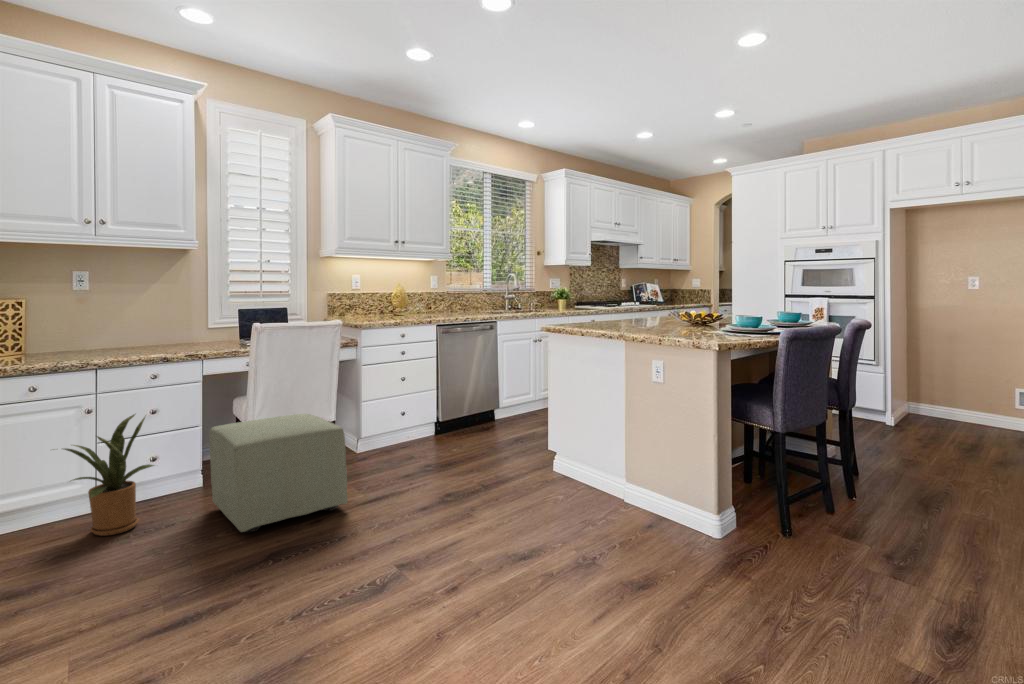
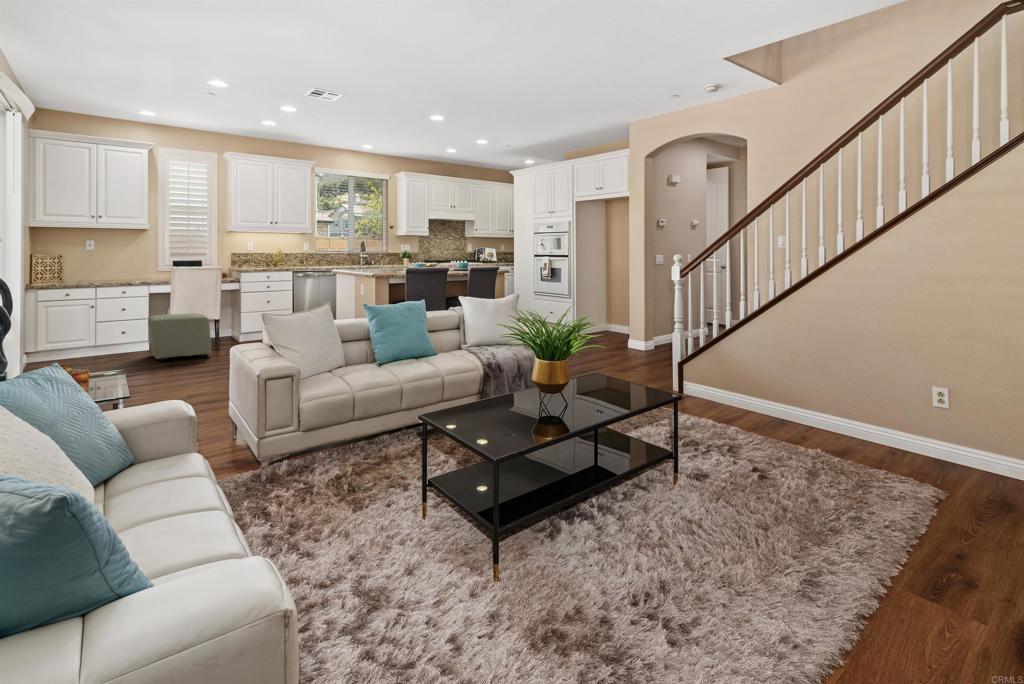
house plant: present [64,414,154,536] -> none [73,308,126,360]

